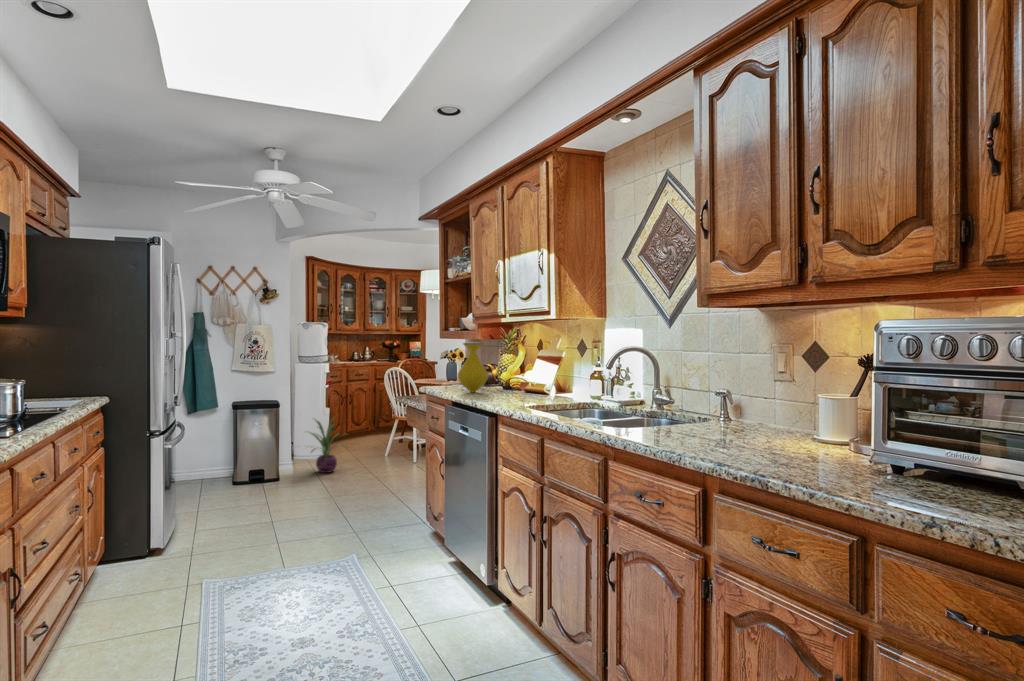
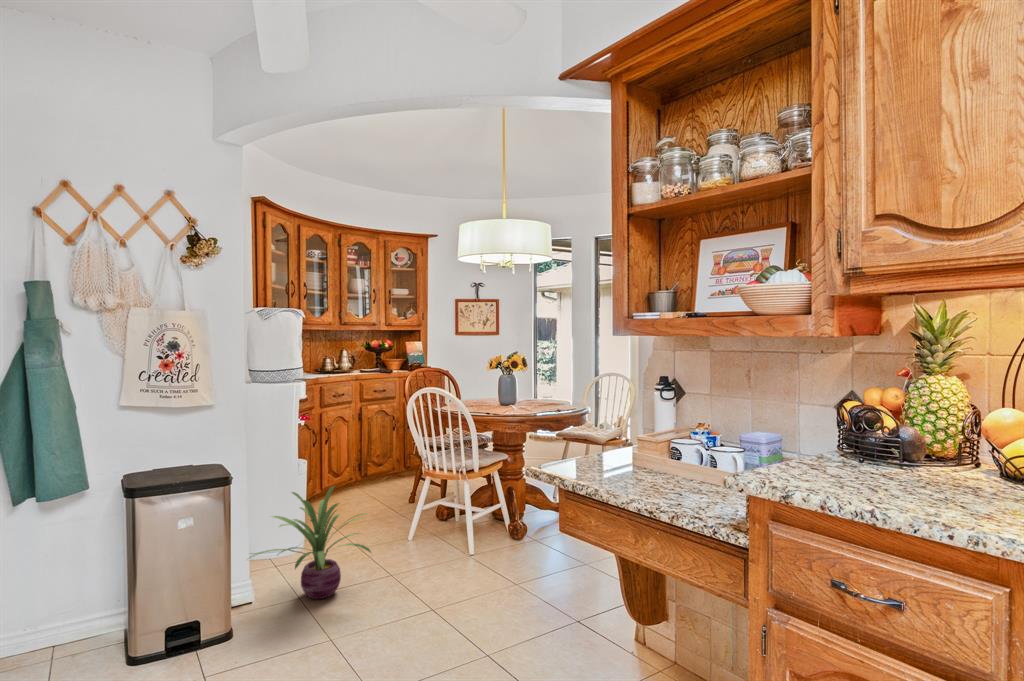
vase: present [458,343,488,392] -> none [870,340,986,493]

